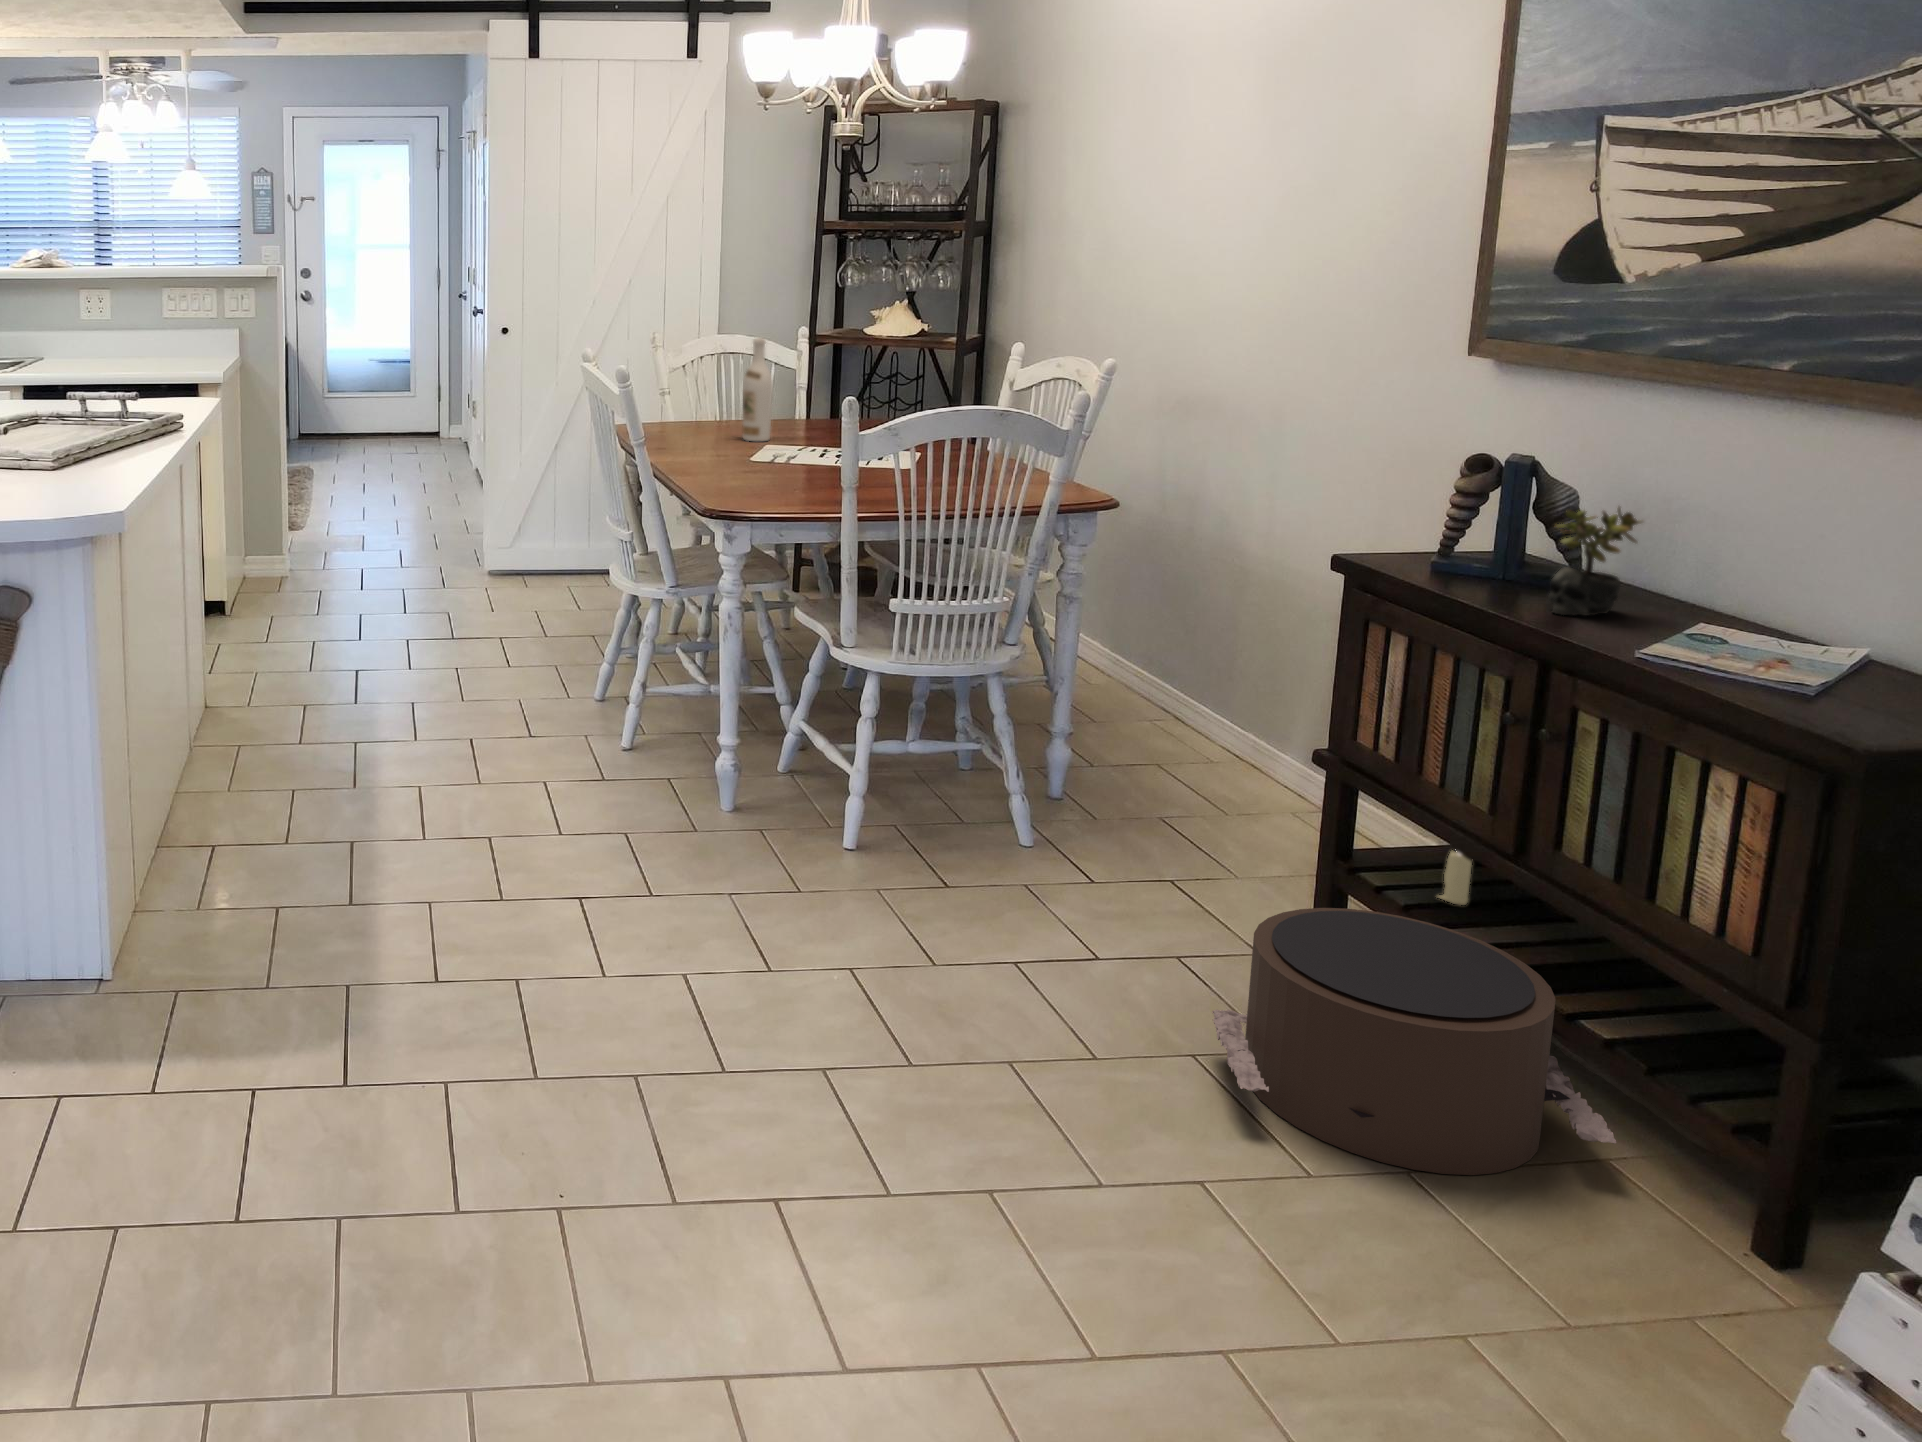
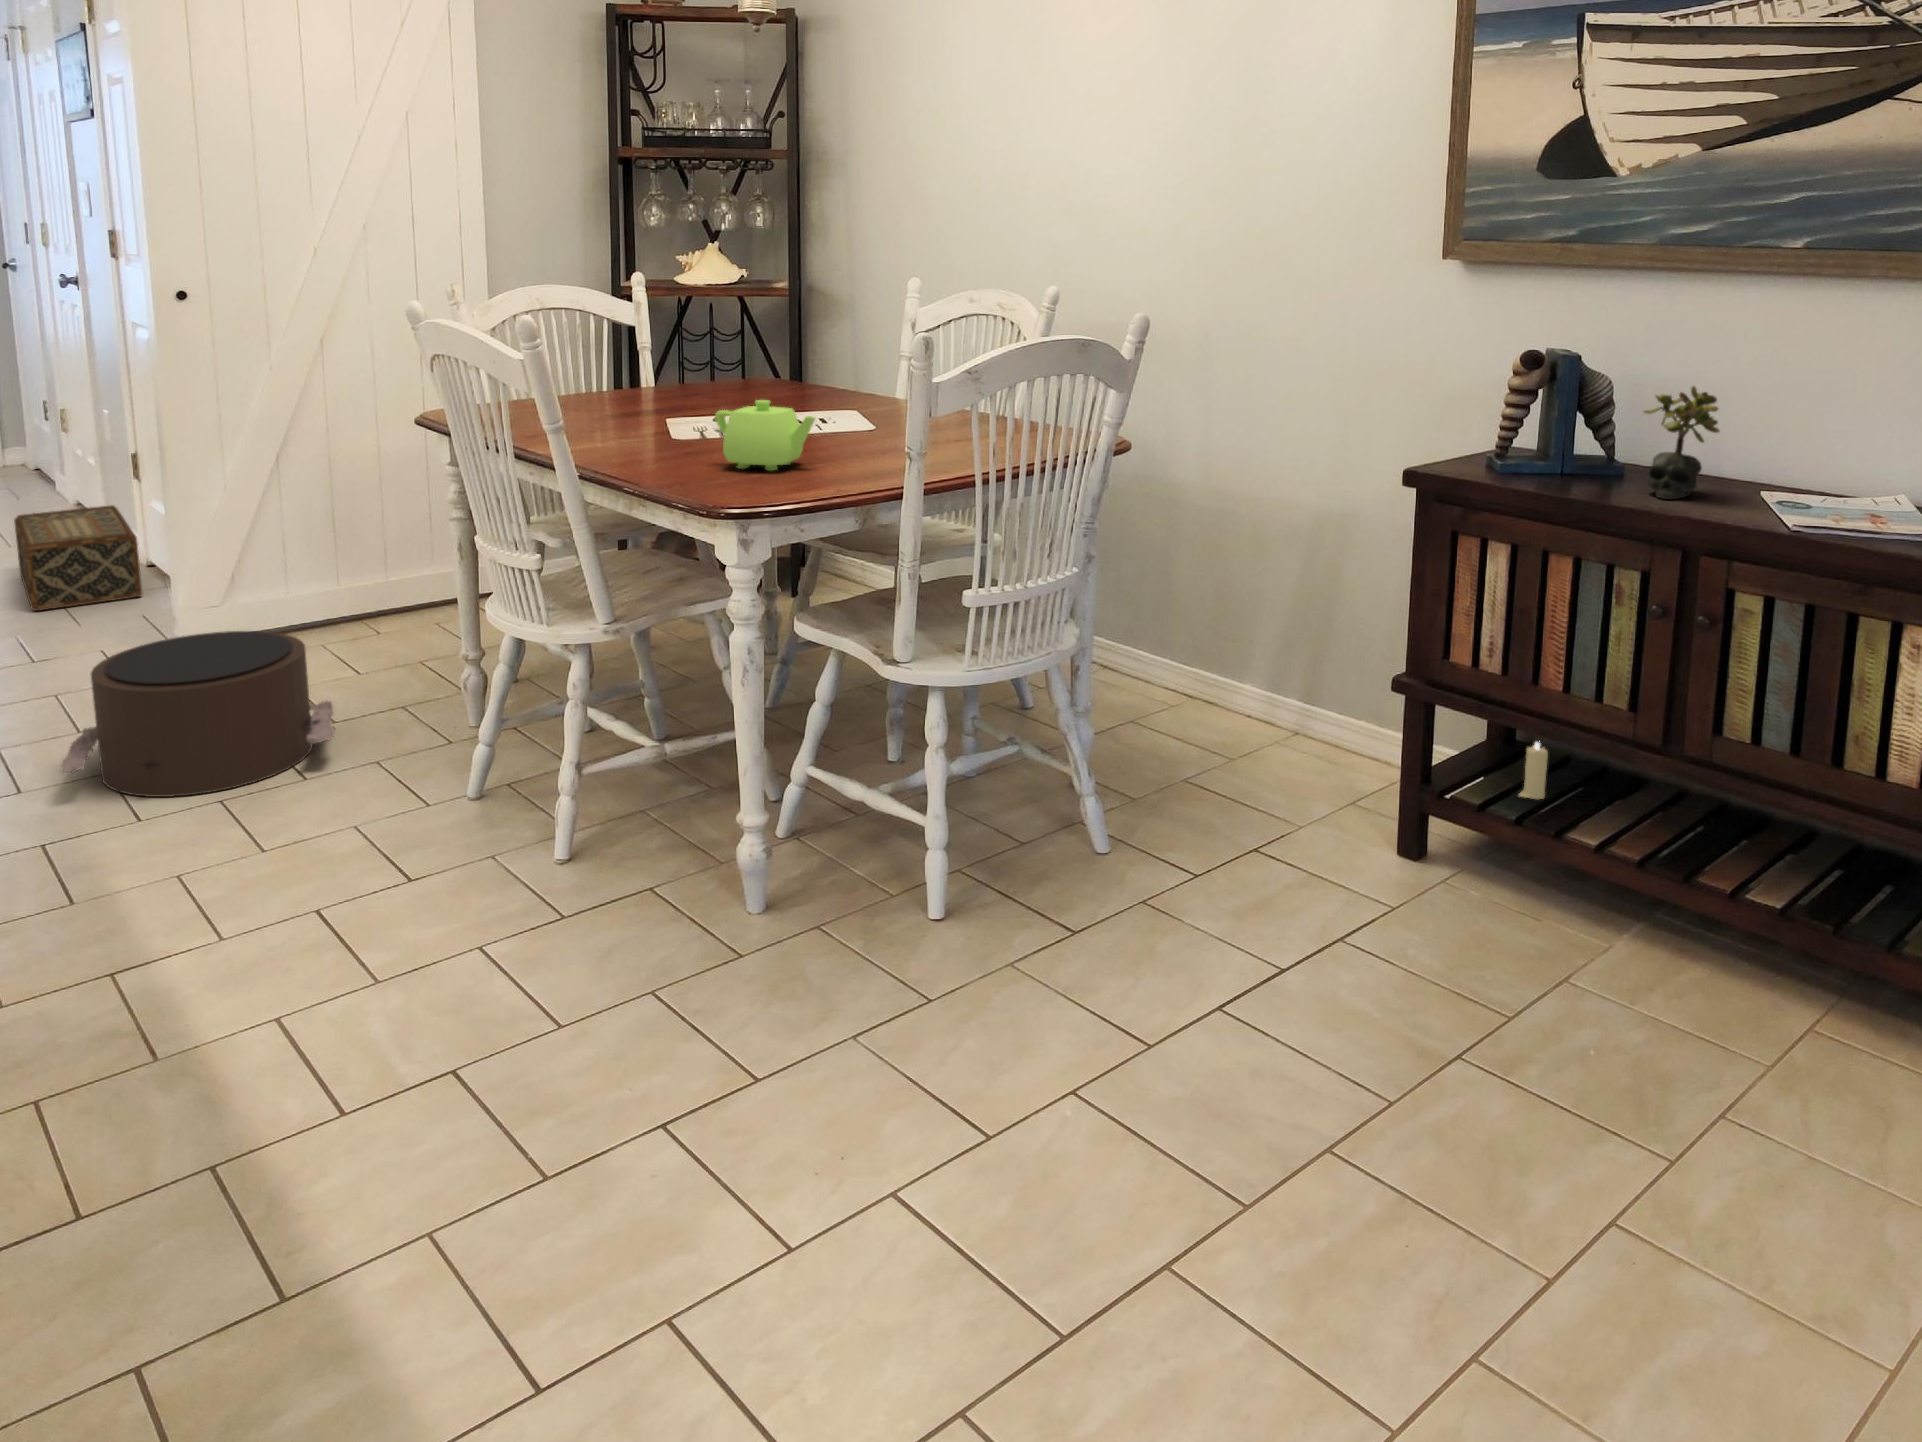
wine bottle: present [742,337,773,441] -> none [600,278,639,410]
teapot: none [754,440,821,495] -> present [715,400,815,471]
woven basket: none [411,482,481,550] -> present [14,505,142,611]
pouf: present [1212,908,1616,1175] -> present [61,631,335,797]

